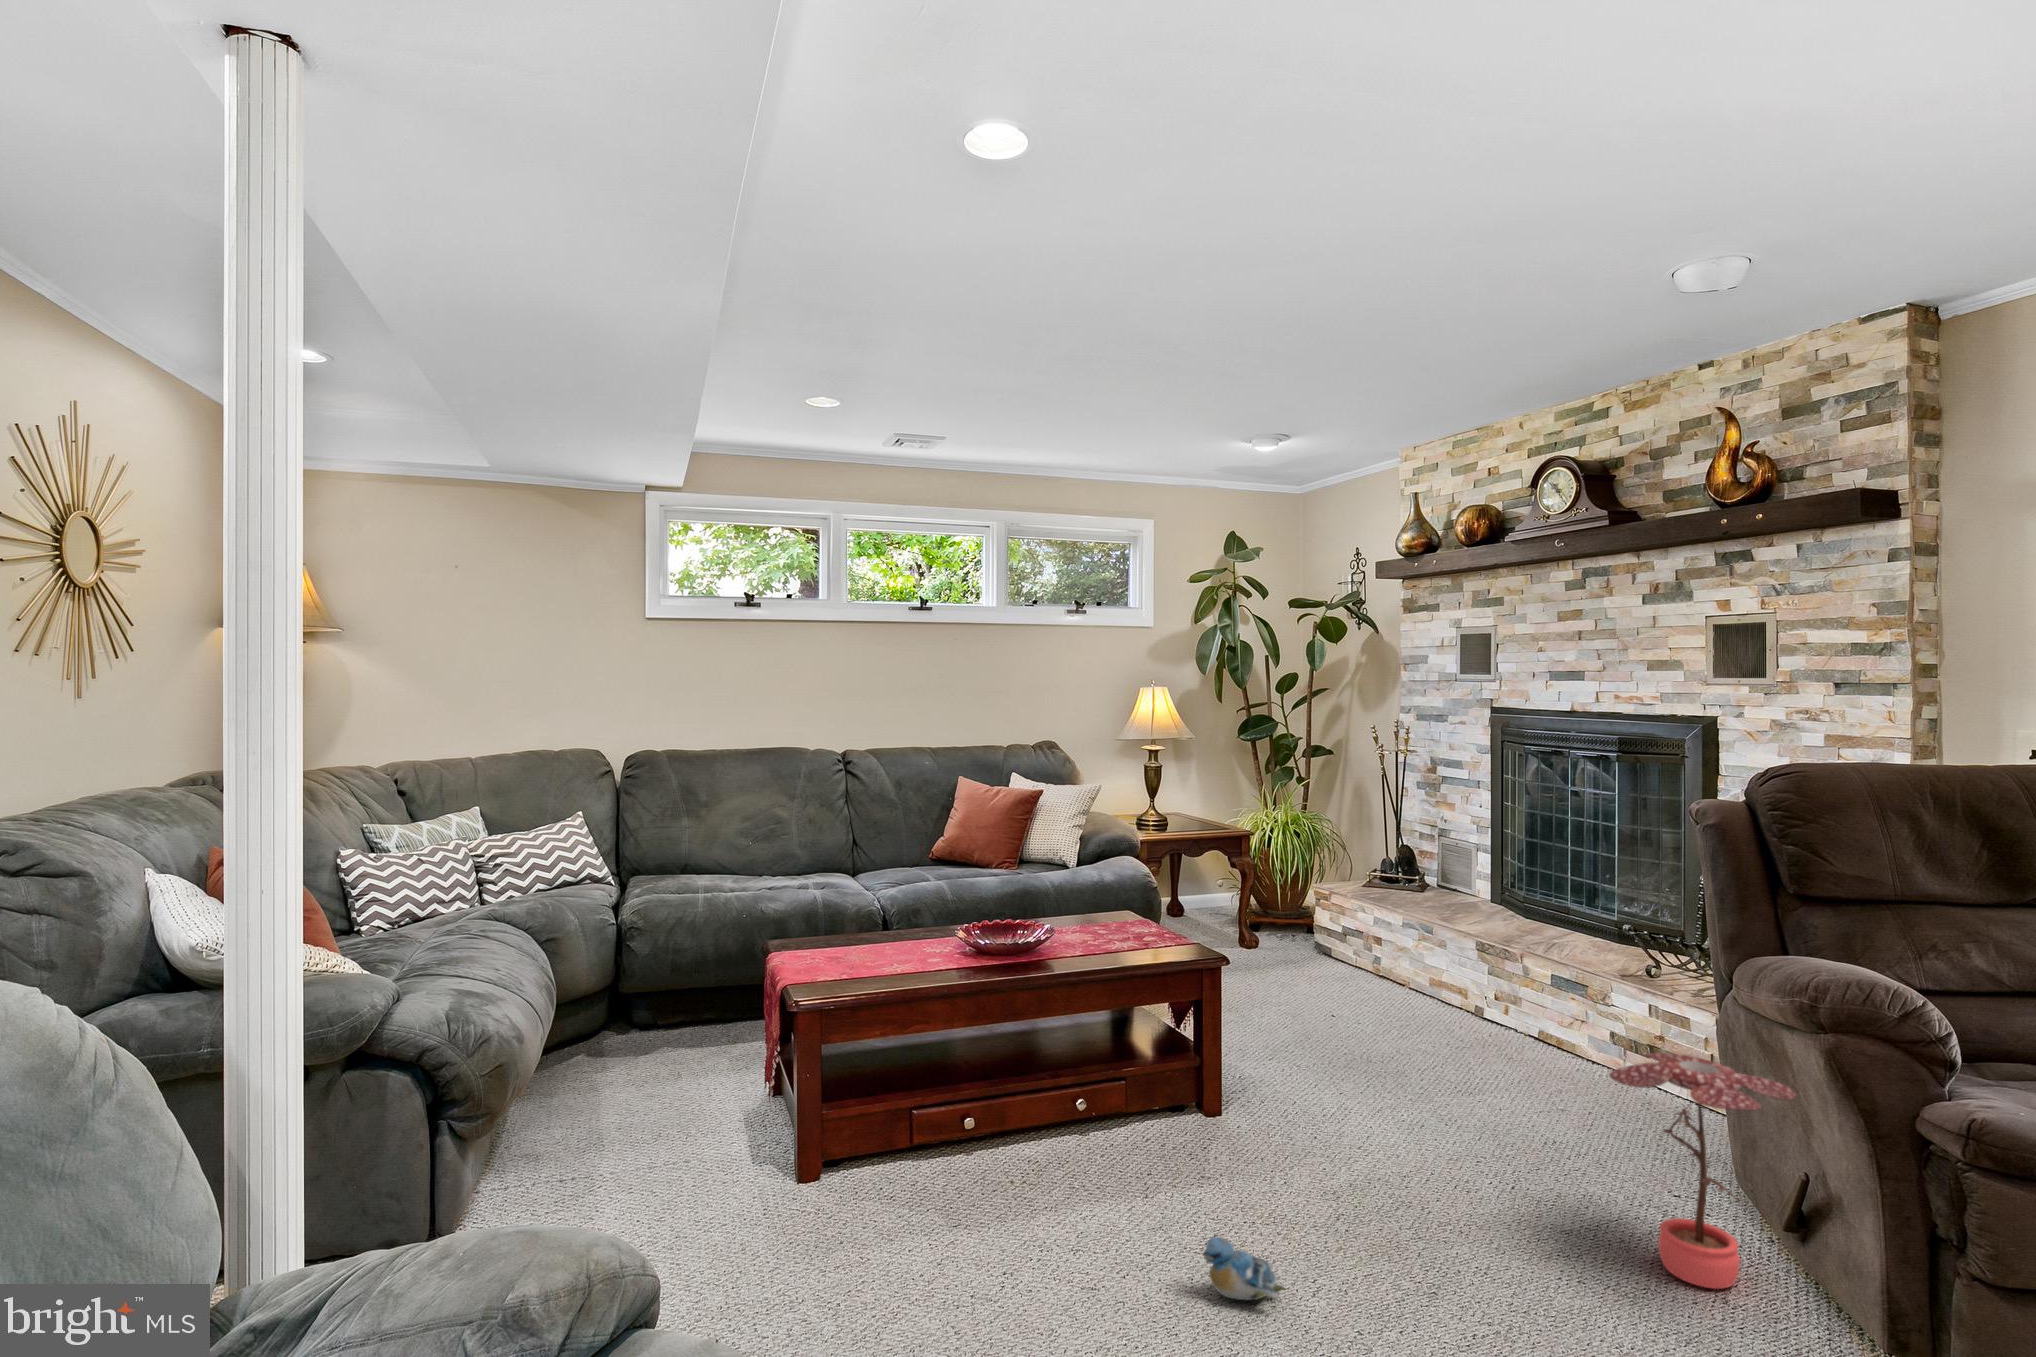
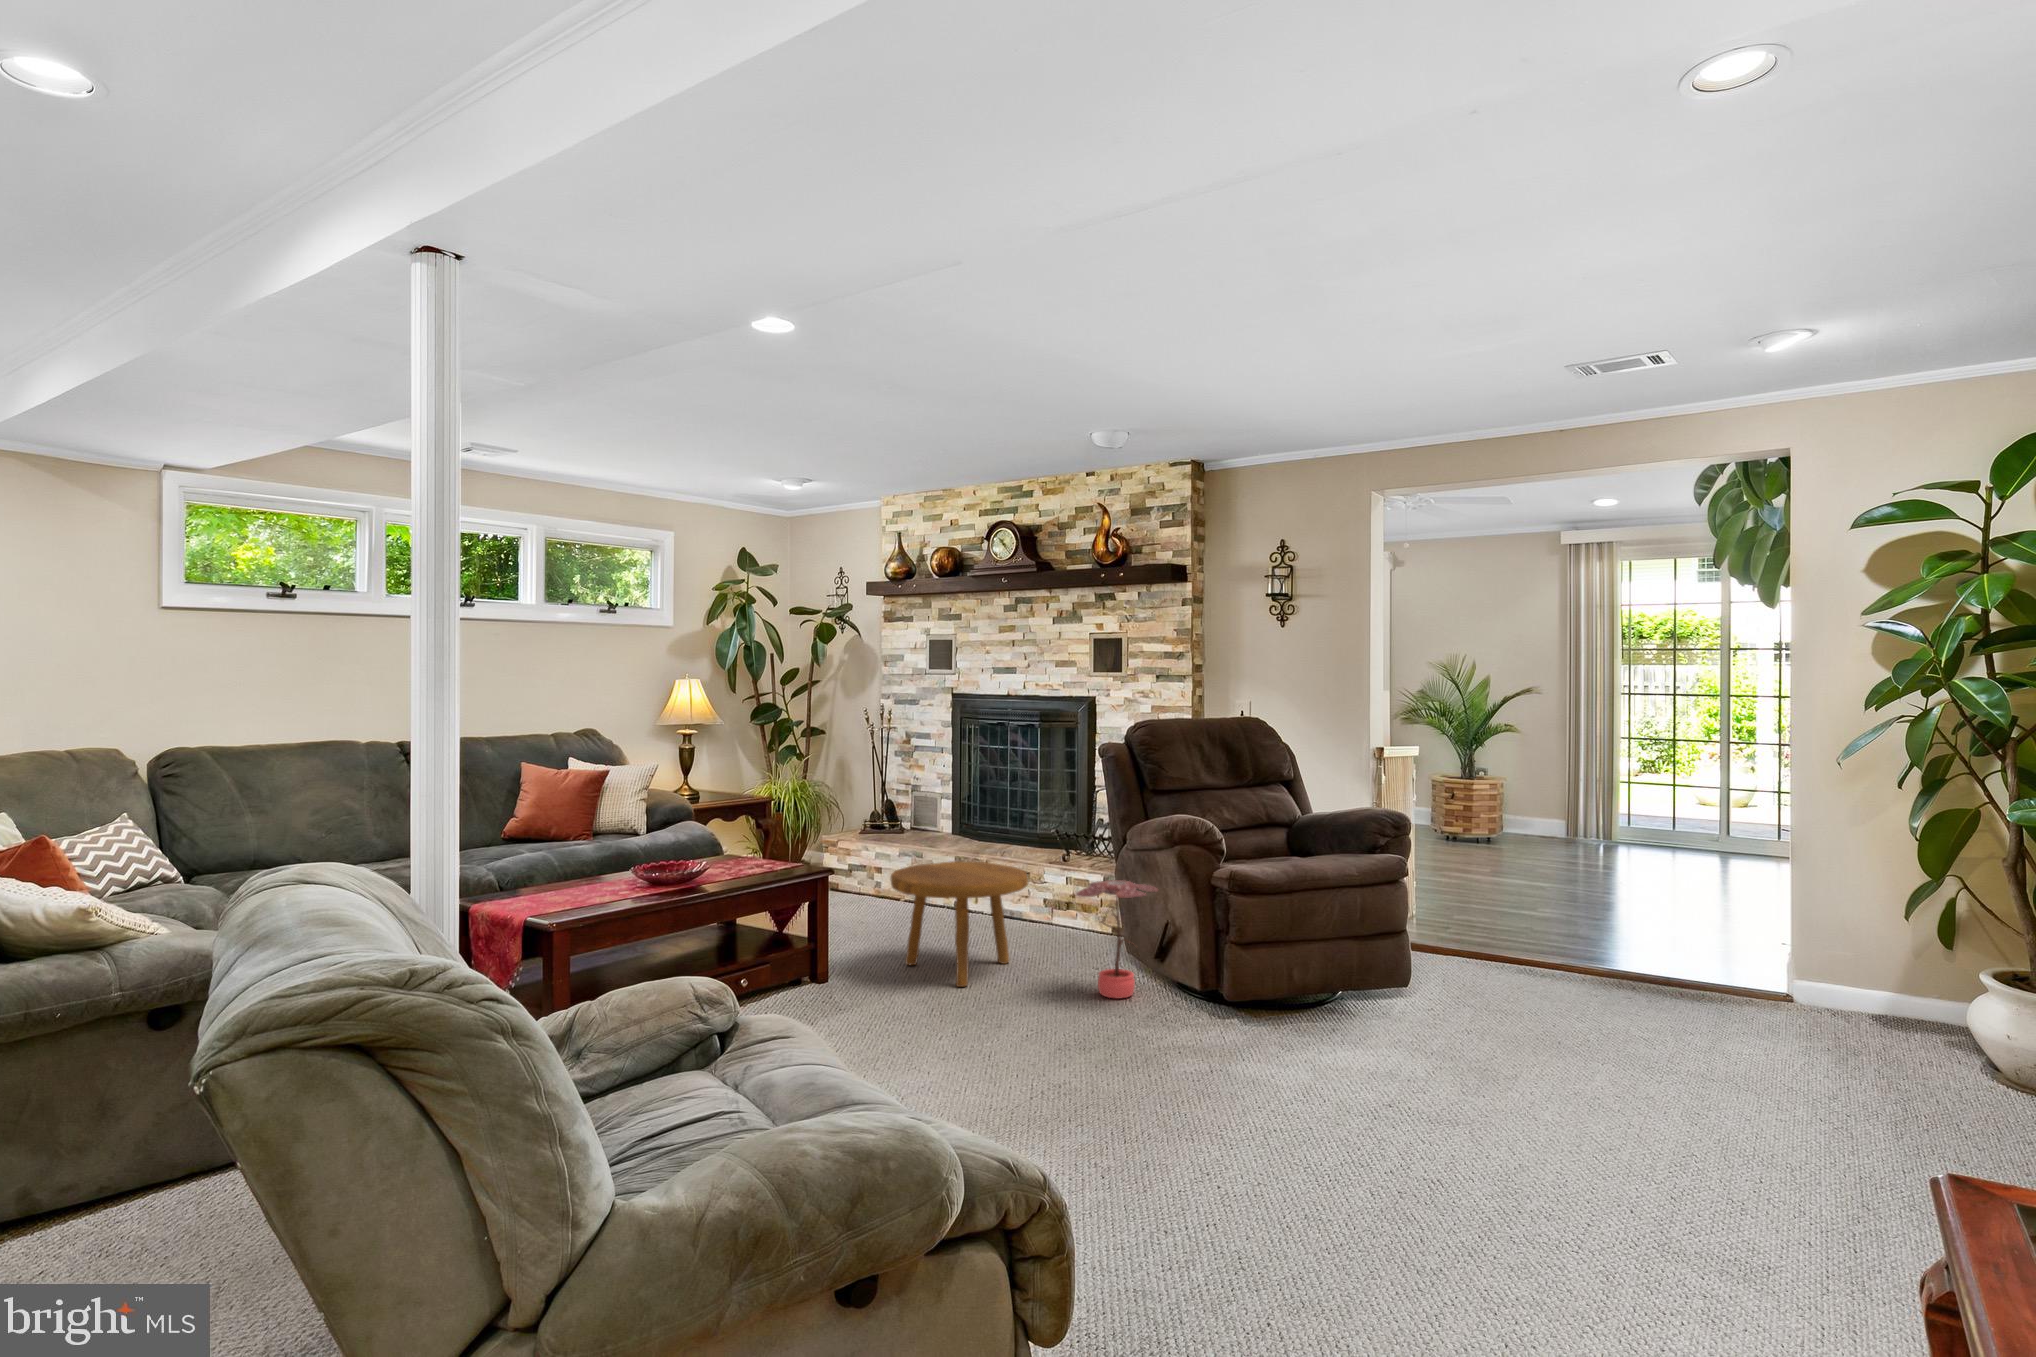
footstool: none [1312,962,1541,1180] -> present [891,861,1028,987]
plush toy: present [1203,1237,1285,1300] -> none [879,1014,927,1049]

